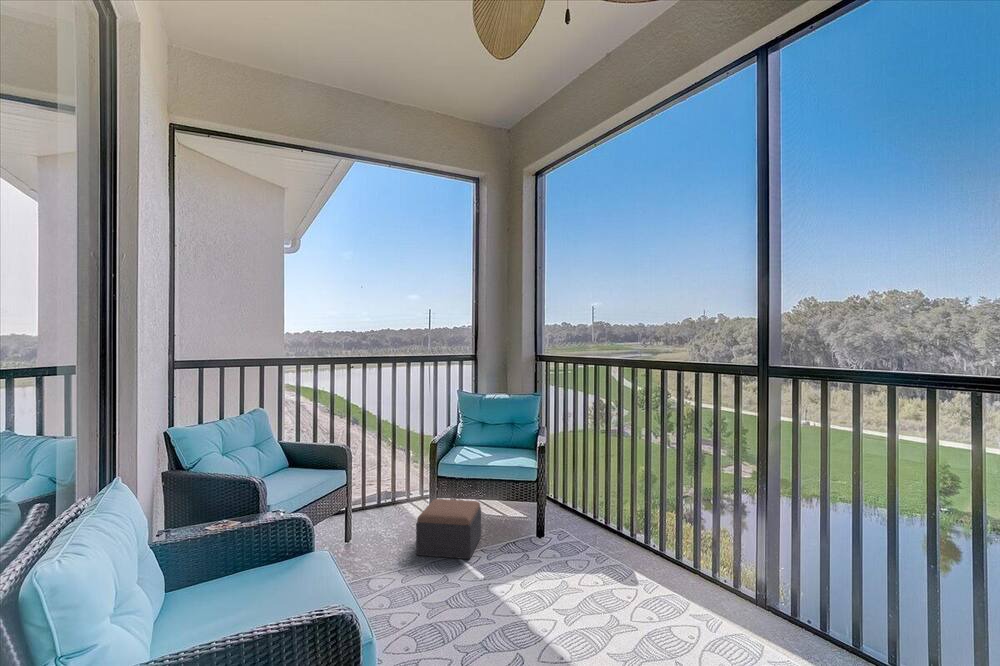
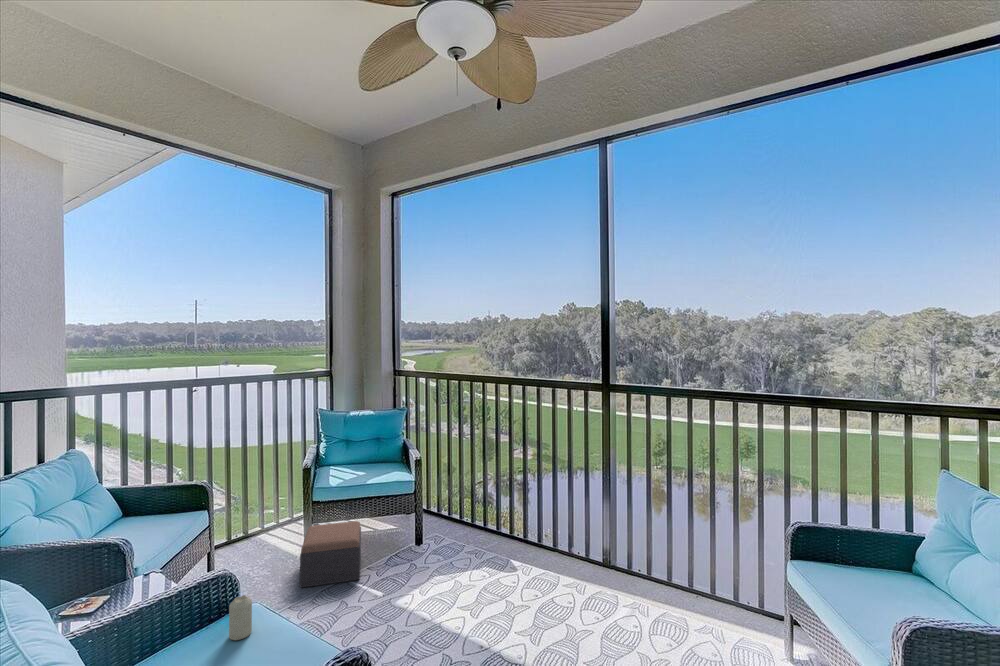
candle: none [277,533,297,573] -> present [229,595,252,640]

